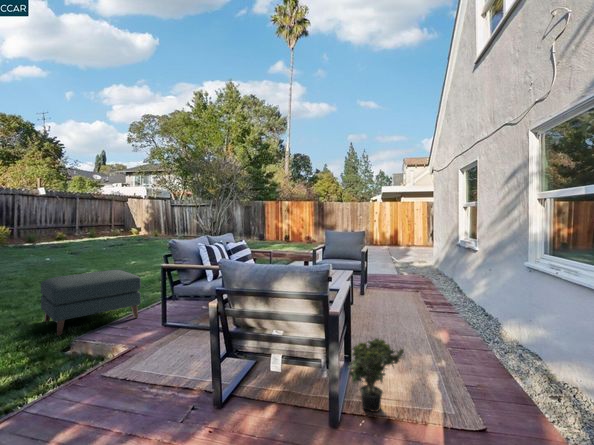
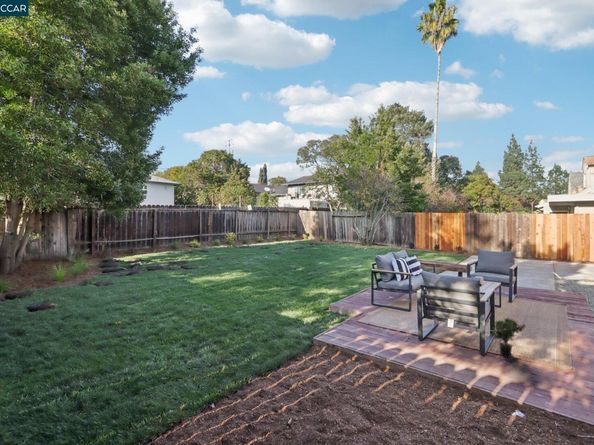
ottoman: present [40,270,141,336] -> none [304,272,356,305]

